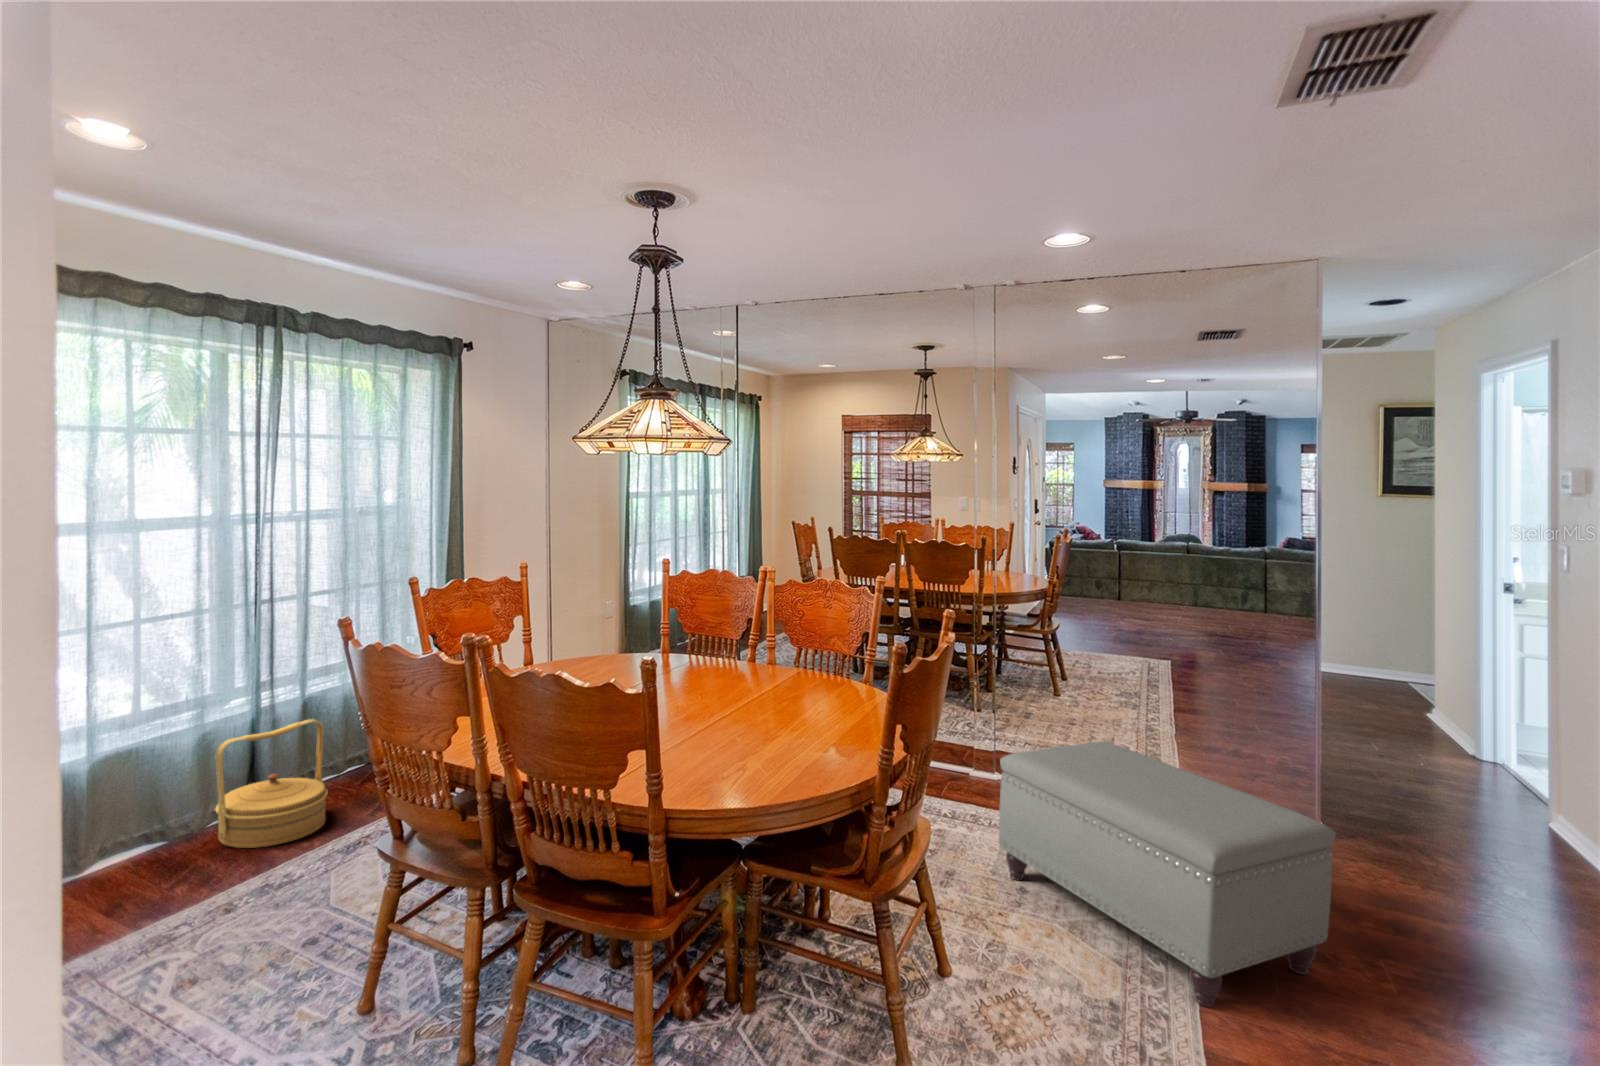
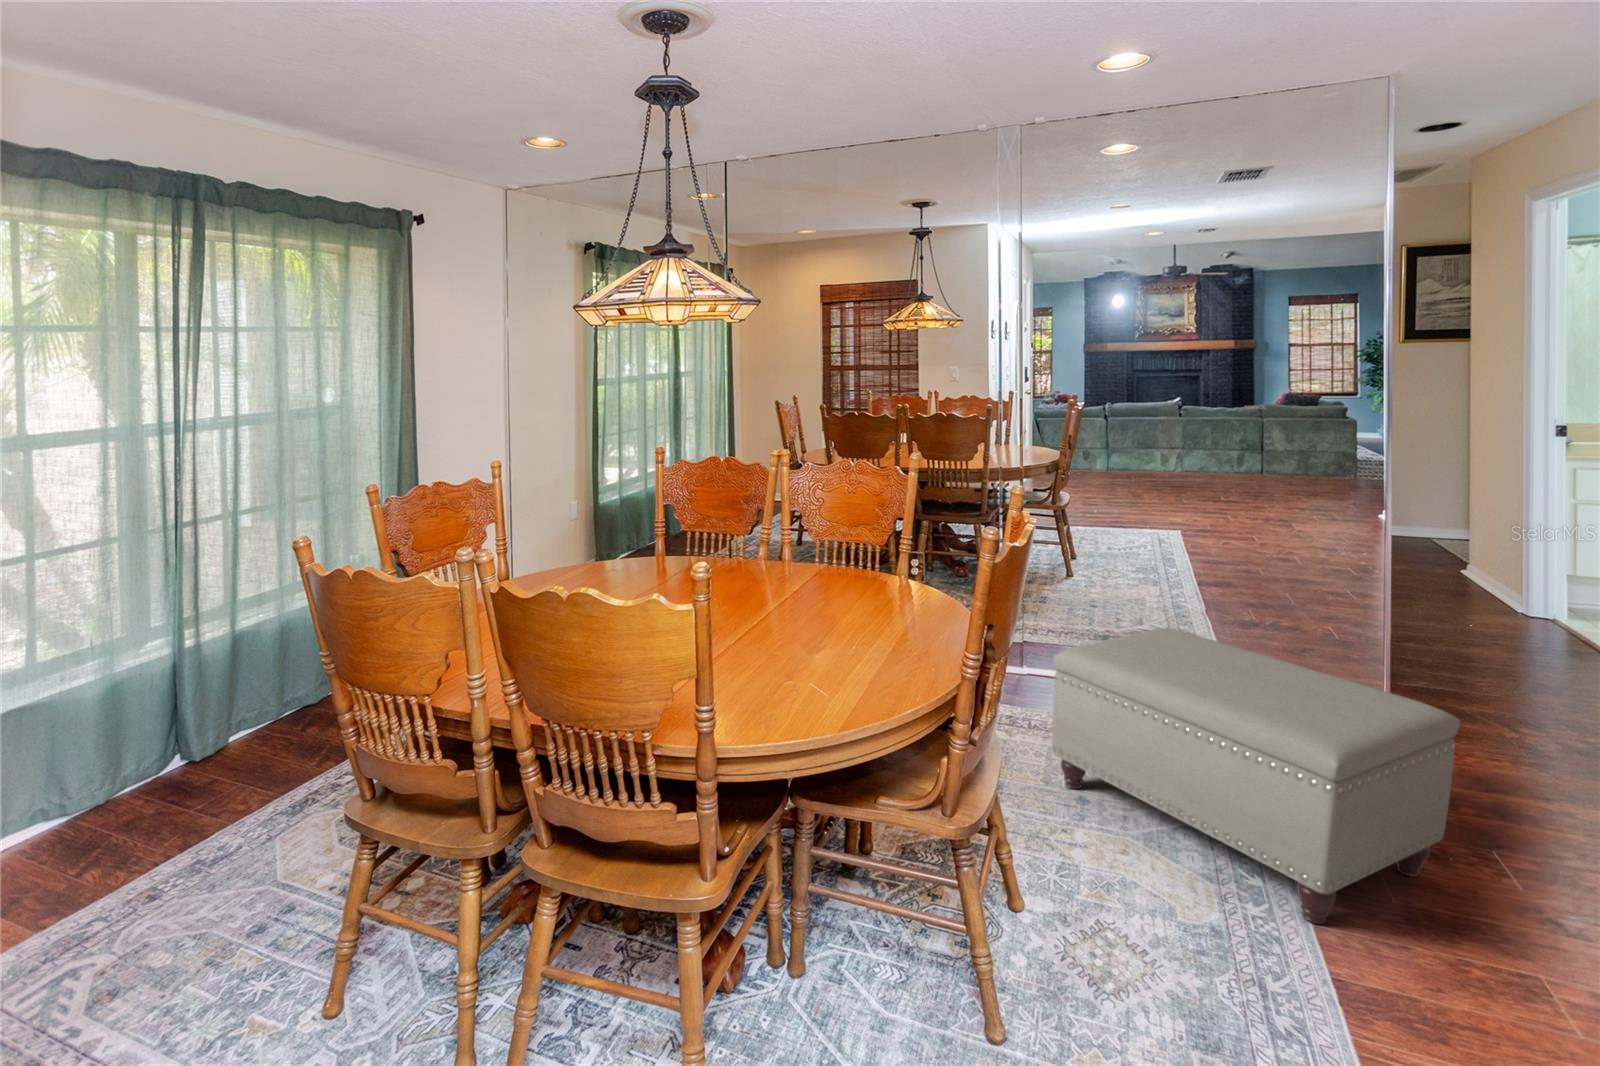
woven basket: present [215,719,328,848] -> none [106,660,256,818]

